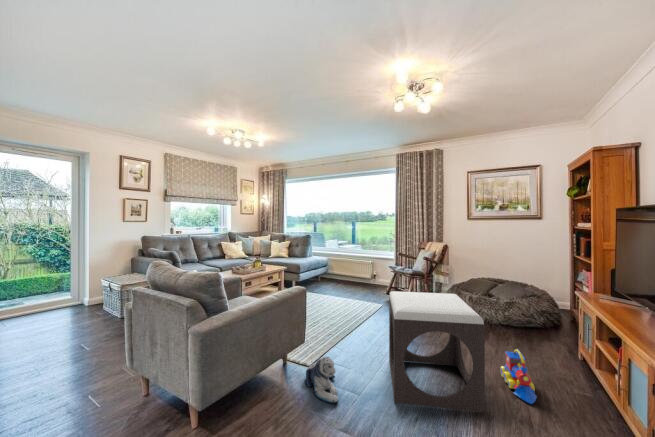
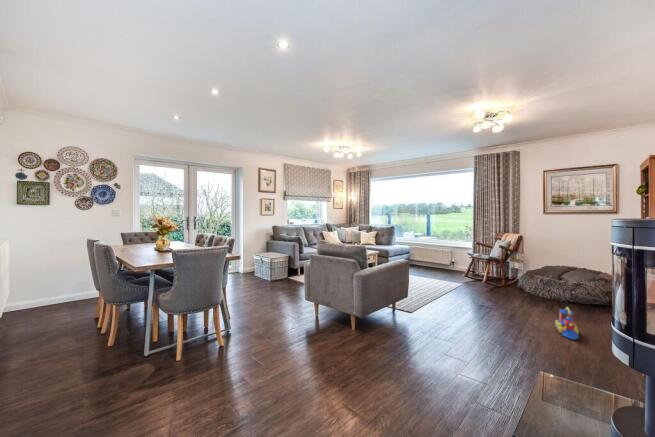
footstool: present [389,291,485,412] -> none [468,265,537,340]
plush toy: present [306,357,338,403] -> none [411,303,435,328]

